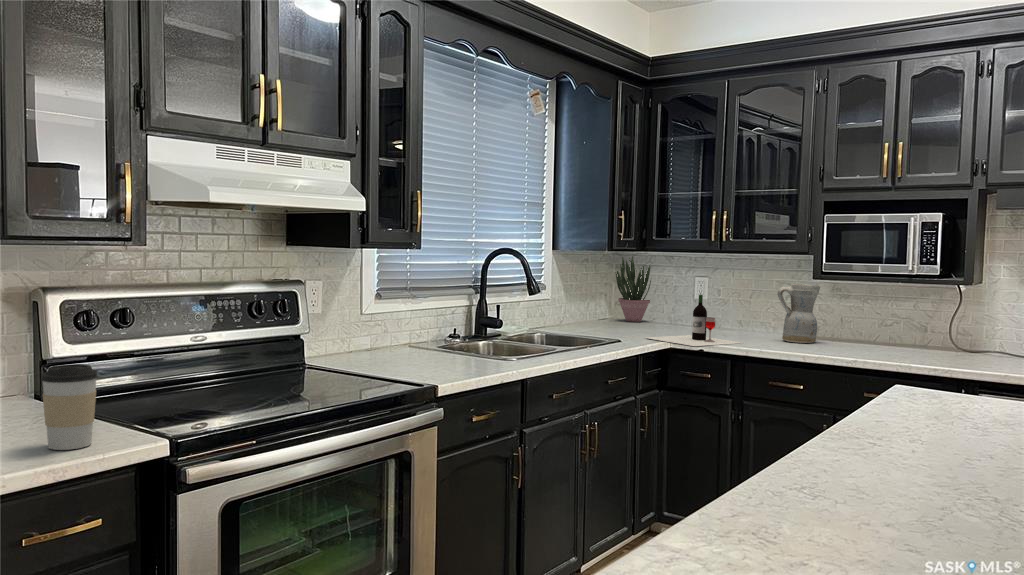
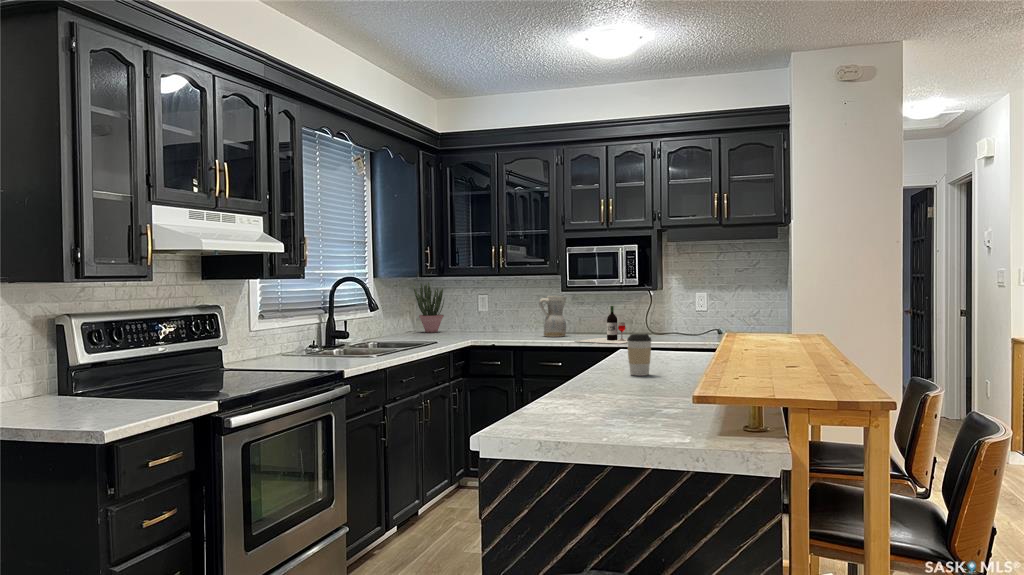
wine bottle: present [646,295,742,346] -> present [576,306,628,344]
coffee cup: present [42,364,98,450] -> present [627,334,651,376]

